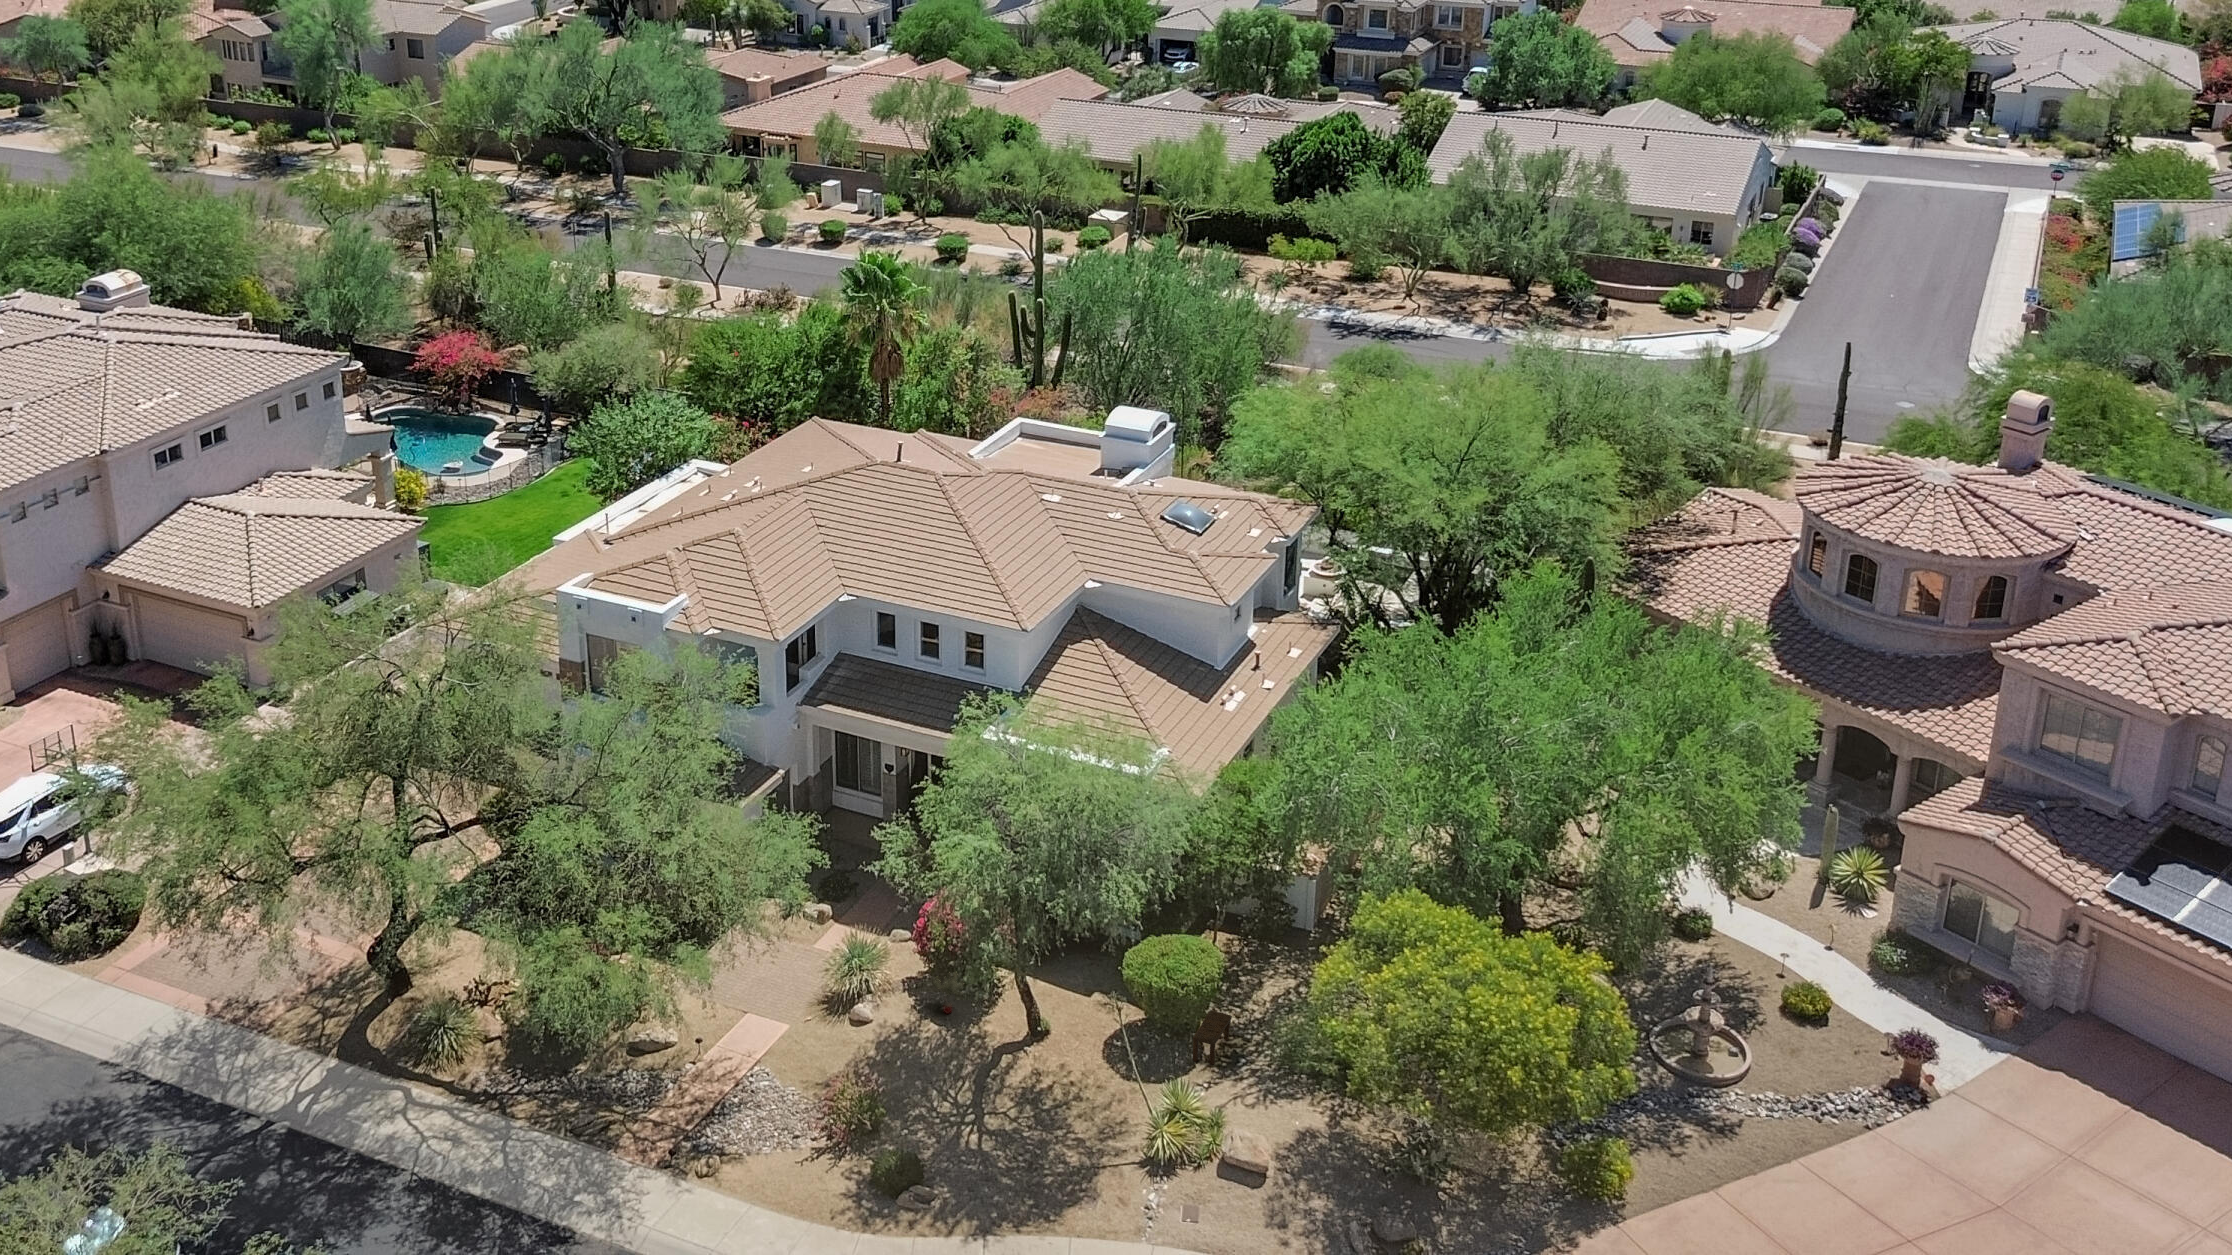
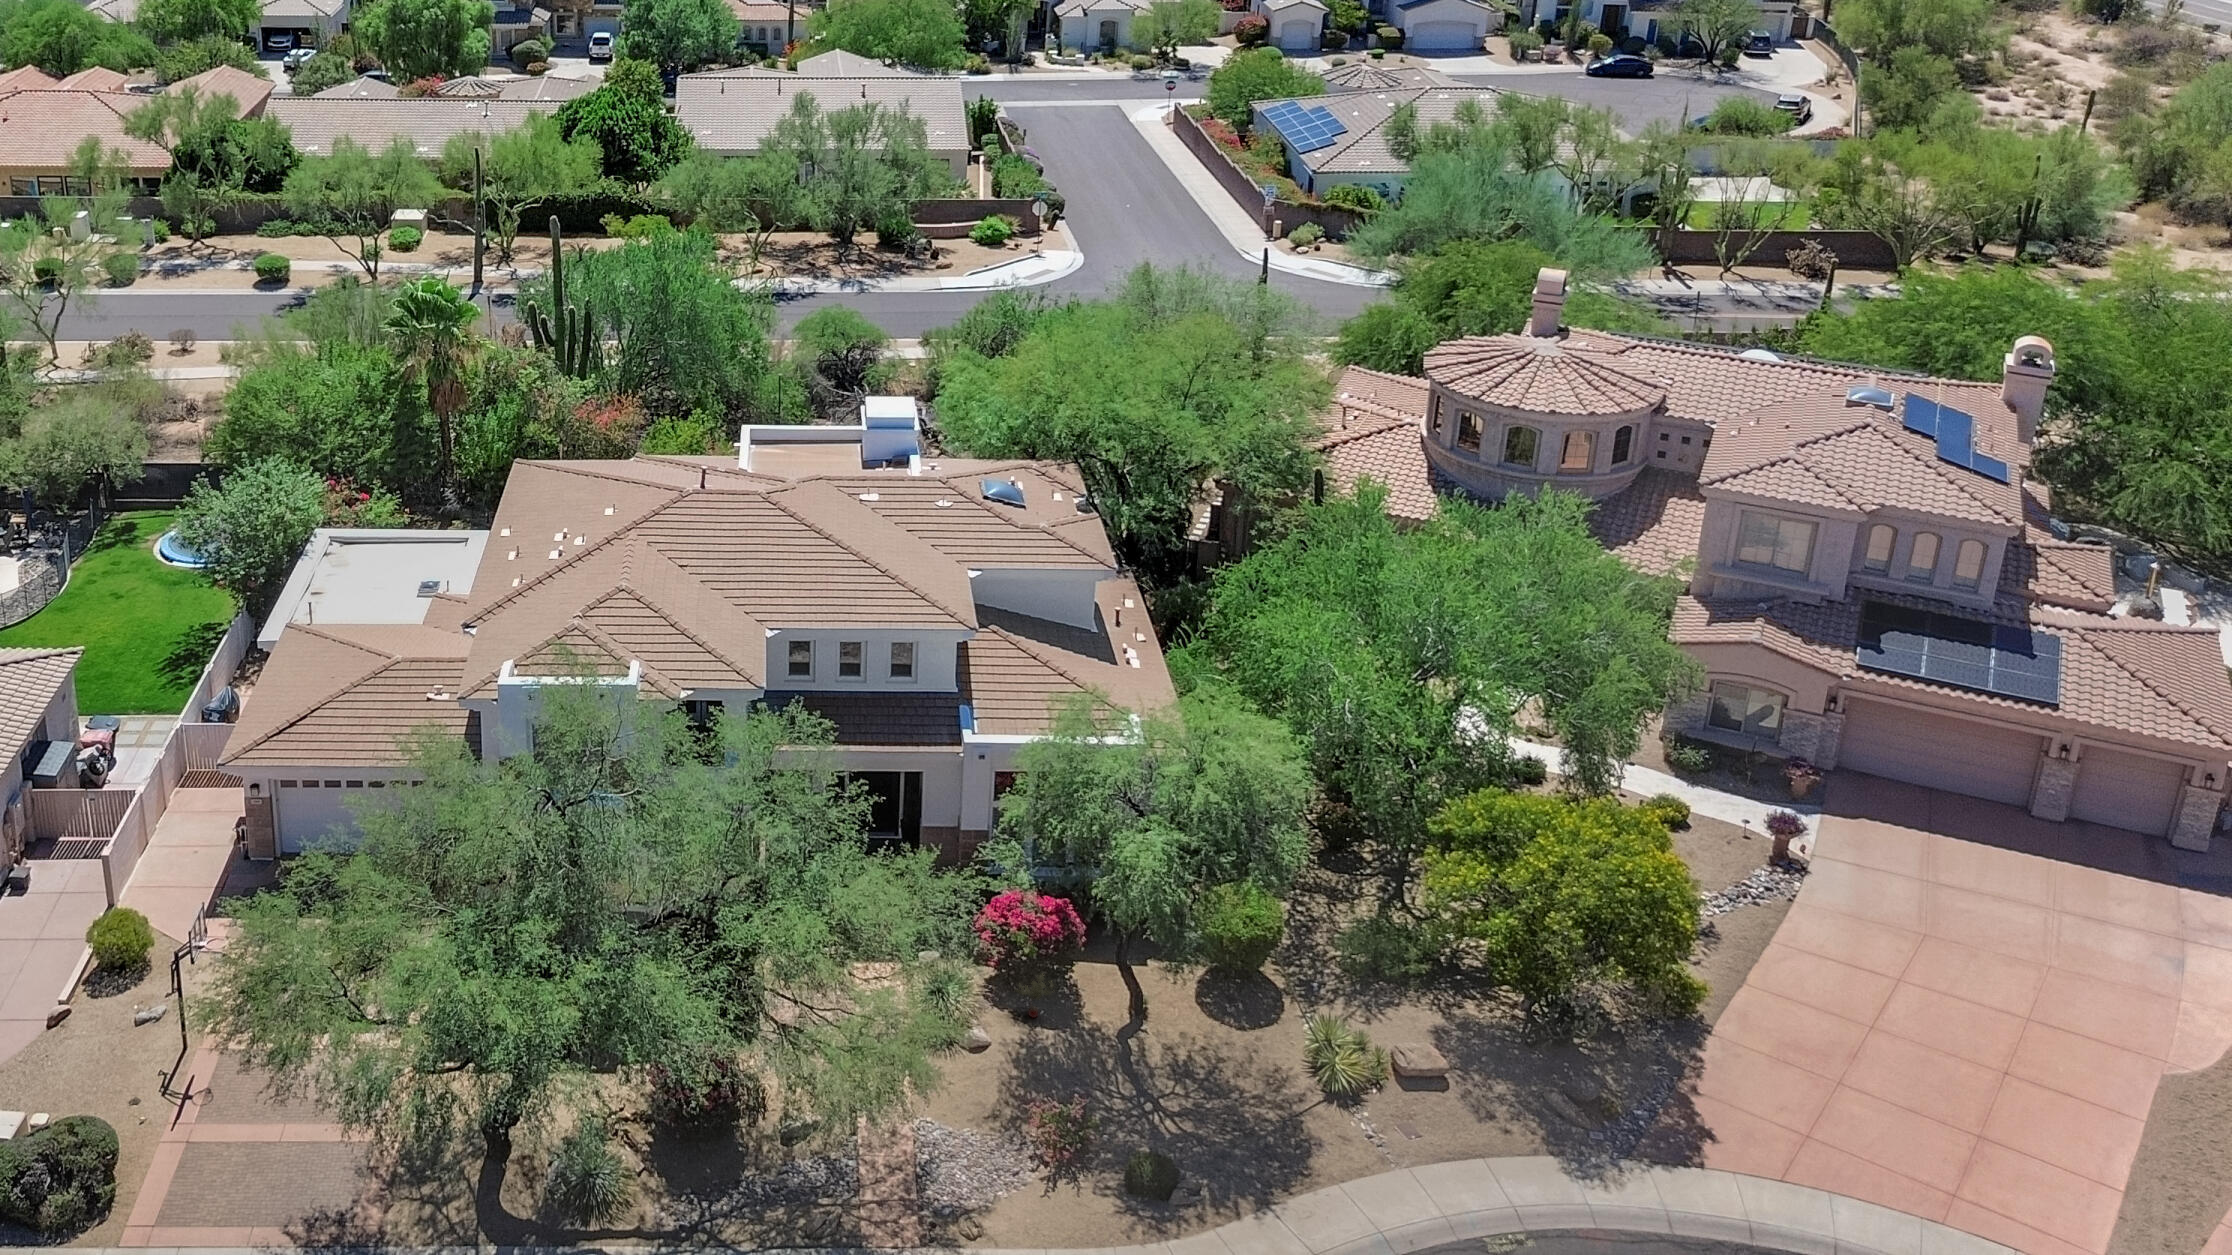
bench: present [1193,1010,1232,1065] -> none [1263,946,1296,997]

